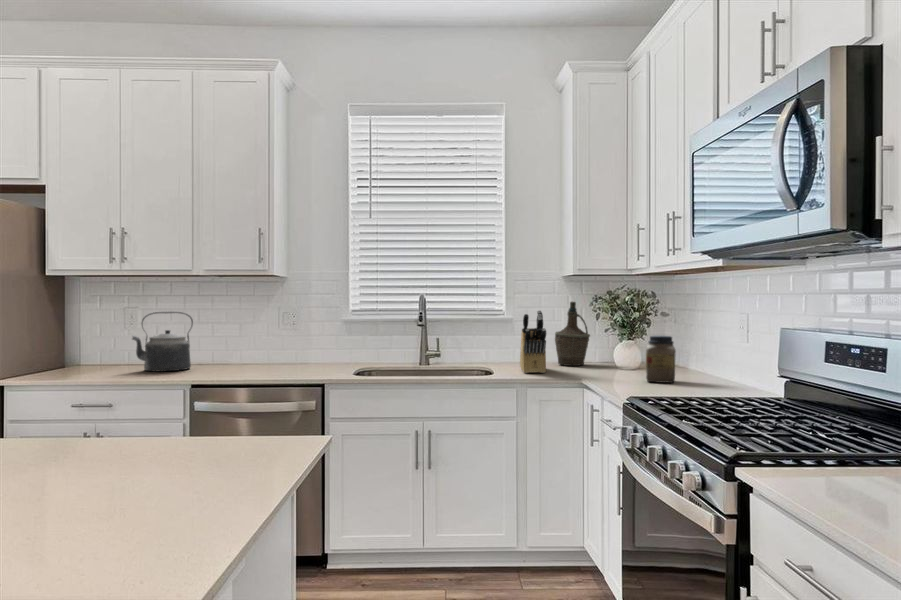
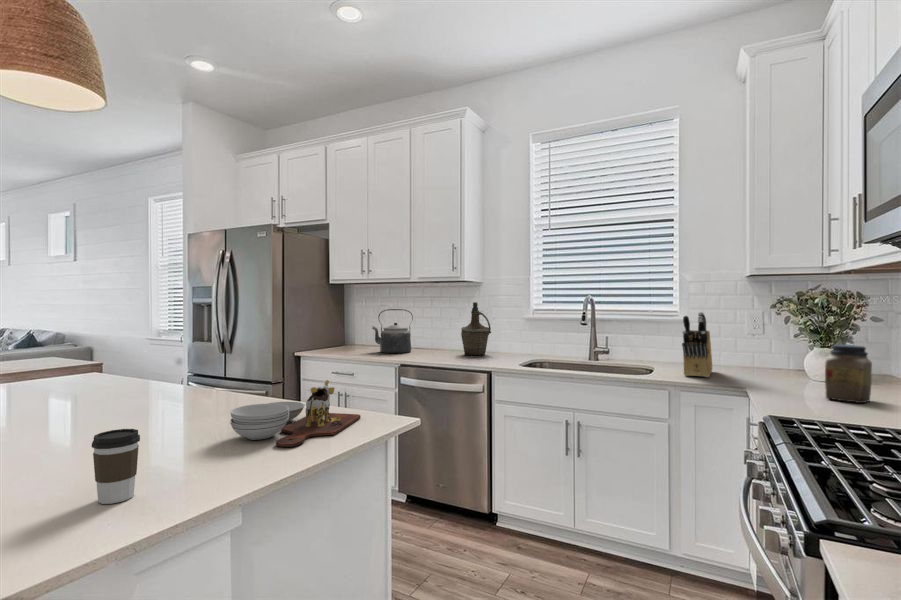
bottle: present [555,301,590,366] -> present [461,302,491,355]
cutting board: none [121,397,262,479] -> present [230,380,361,447]
coffee cup: none [63,465,125,567] -> present [92,429,140,504]

